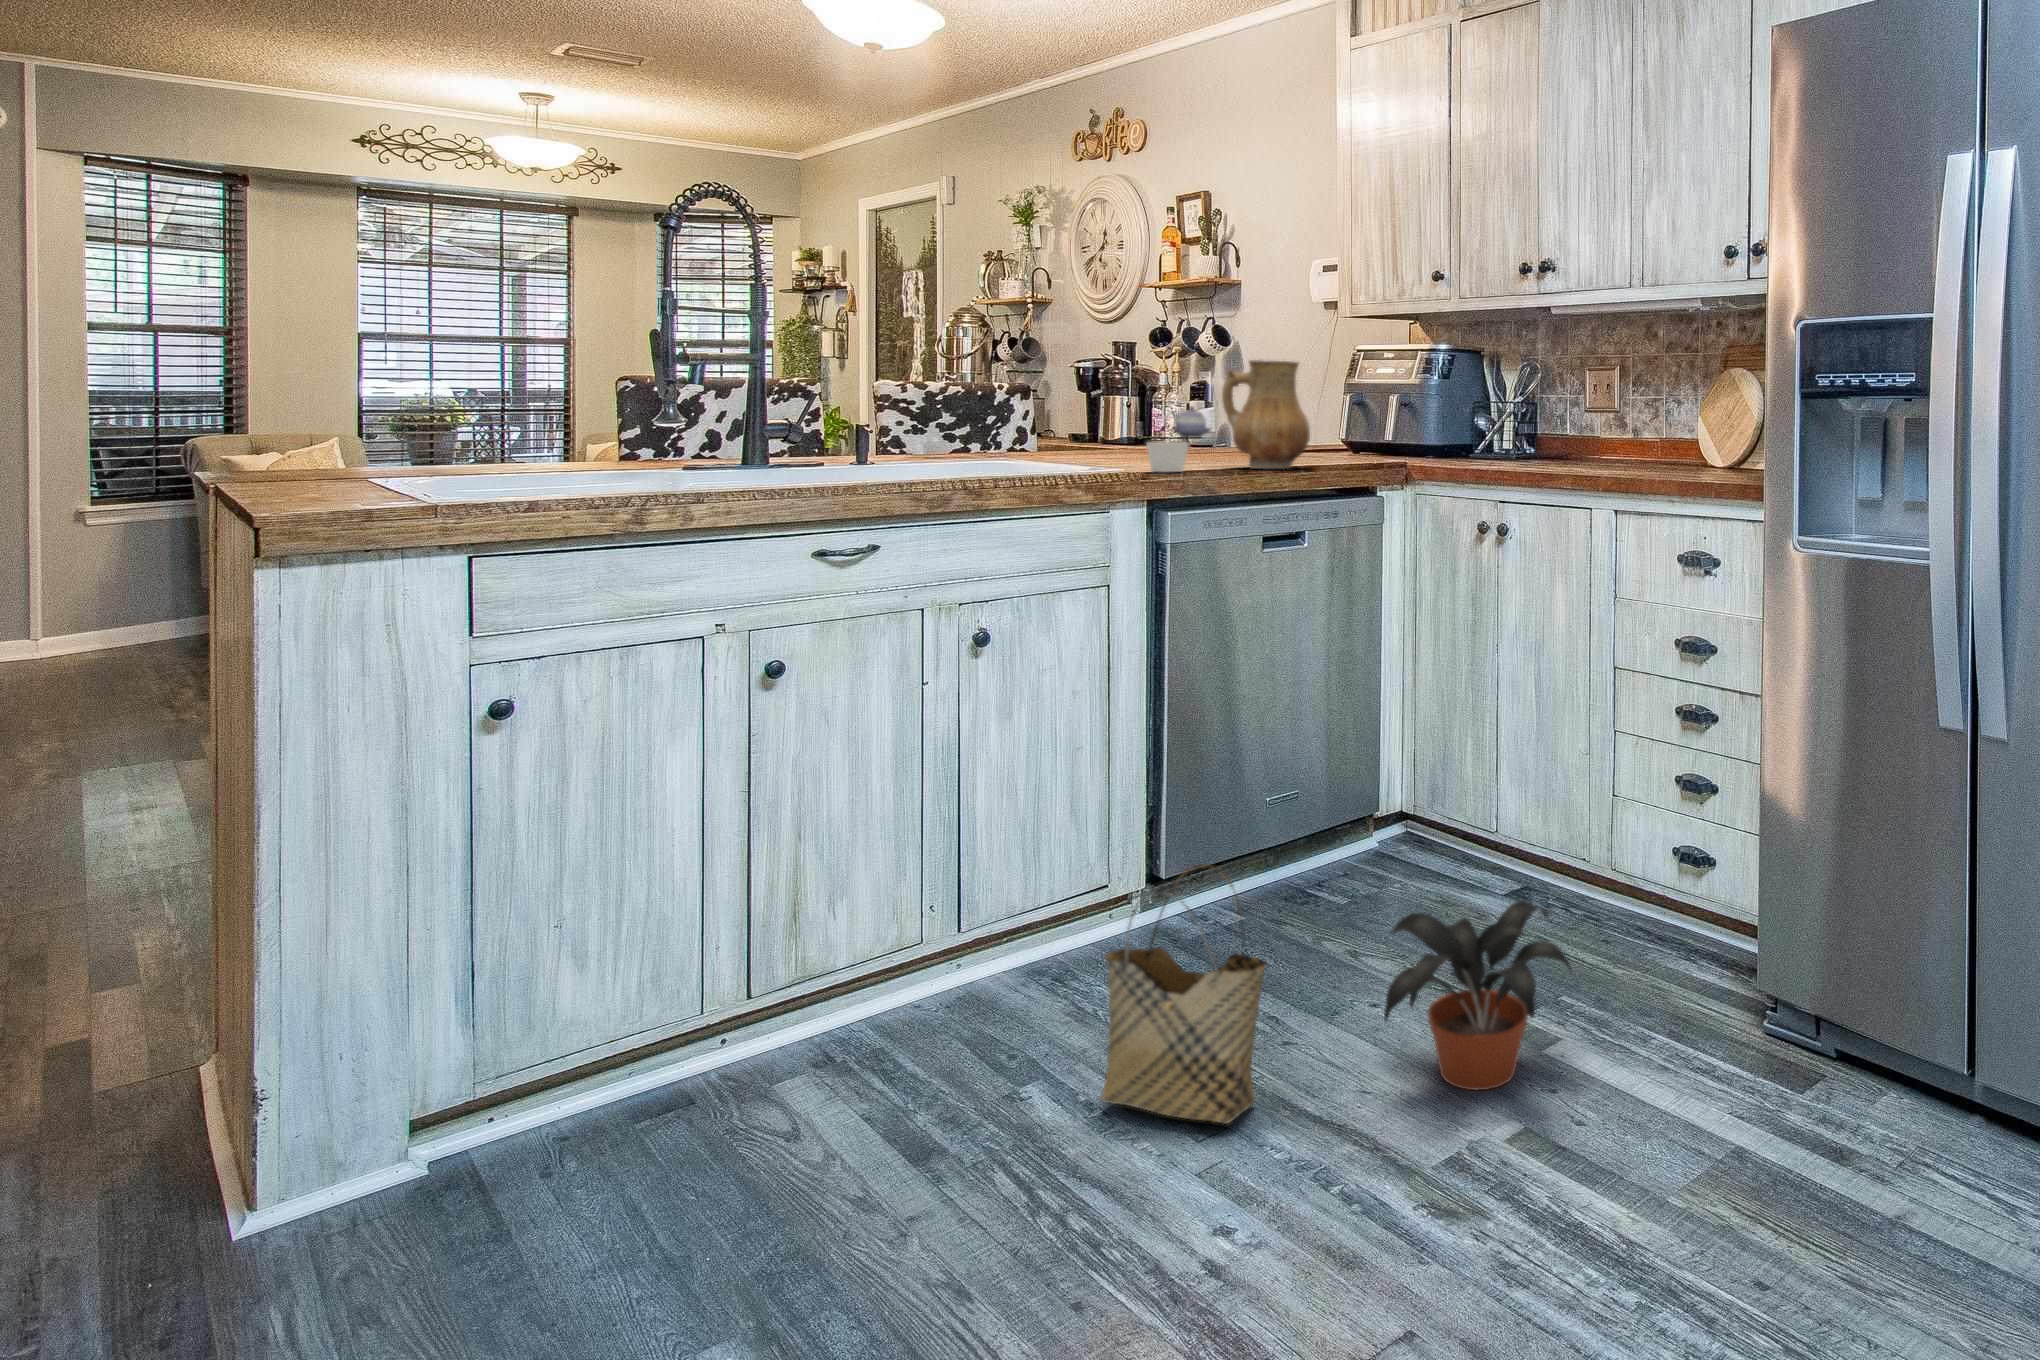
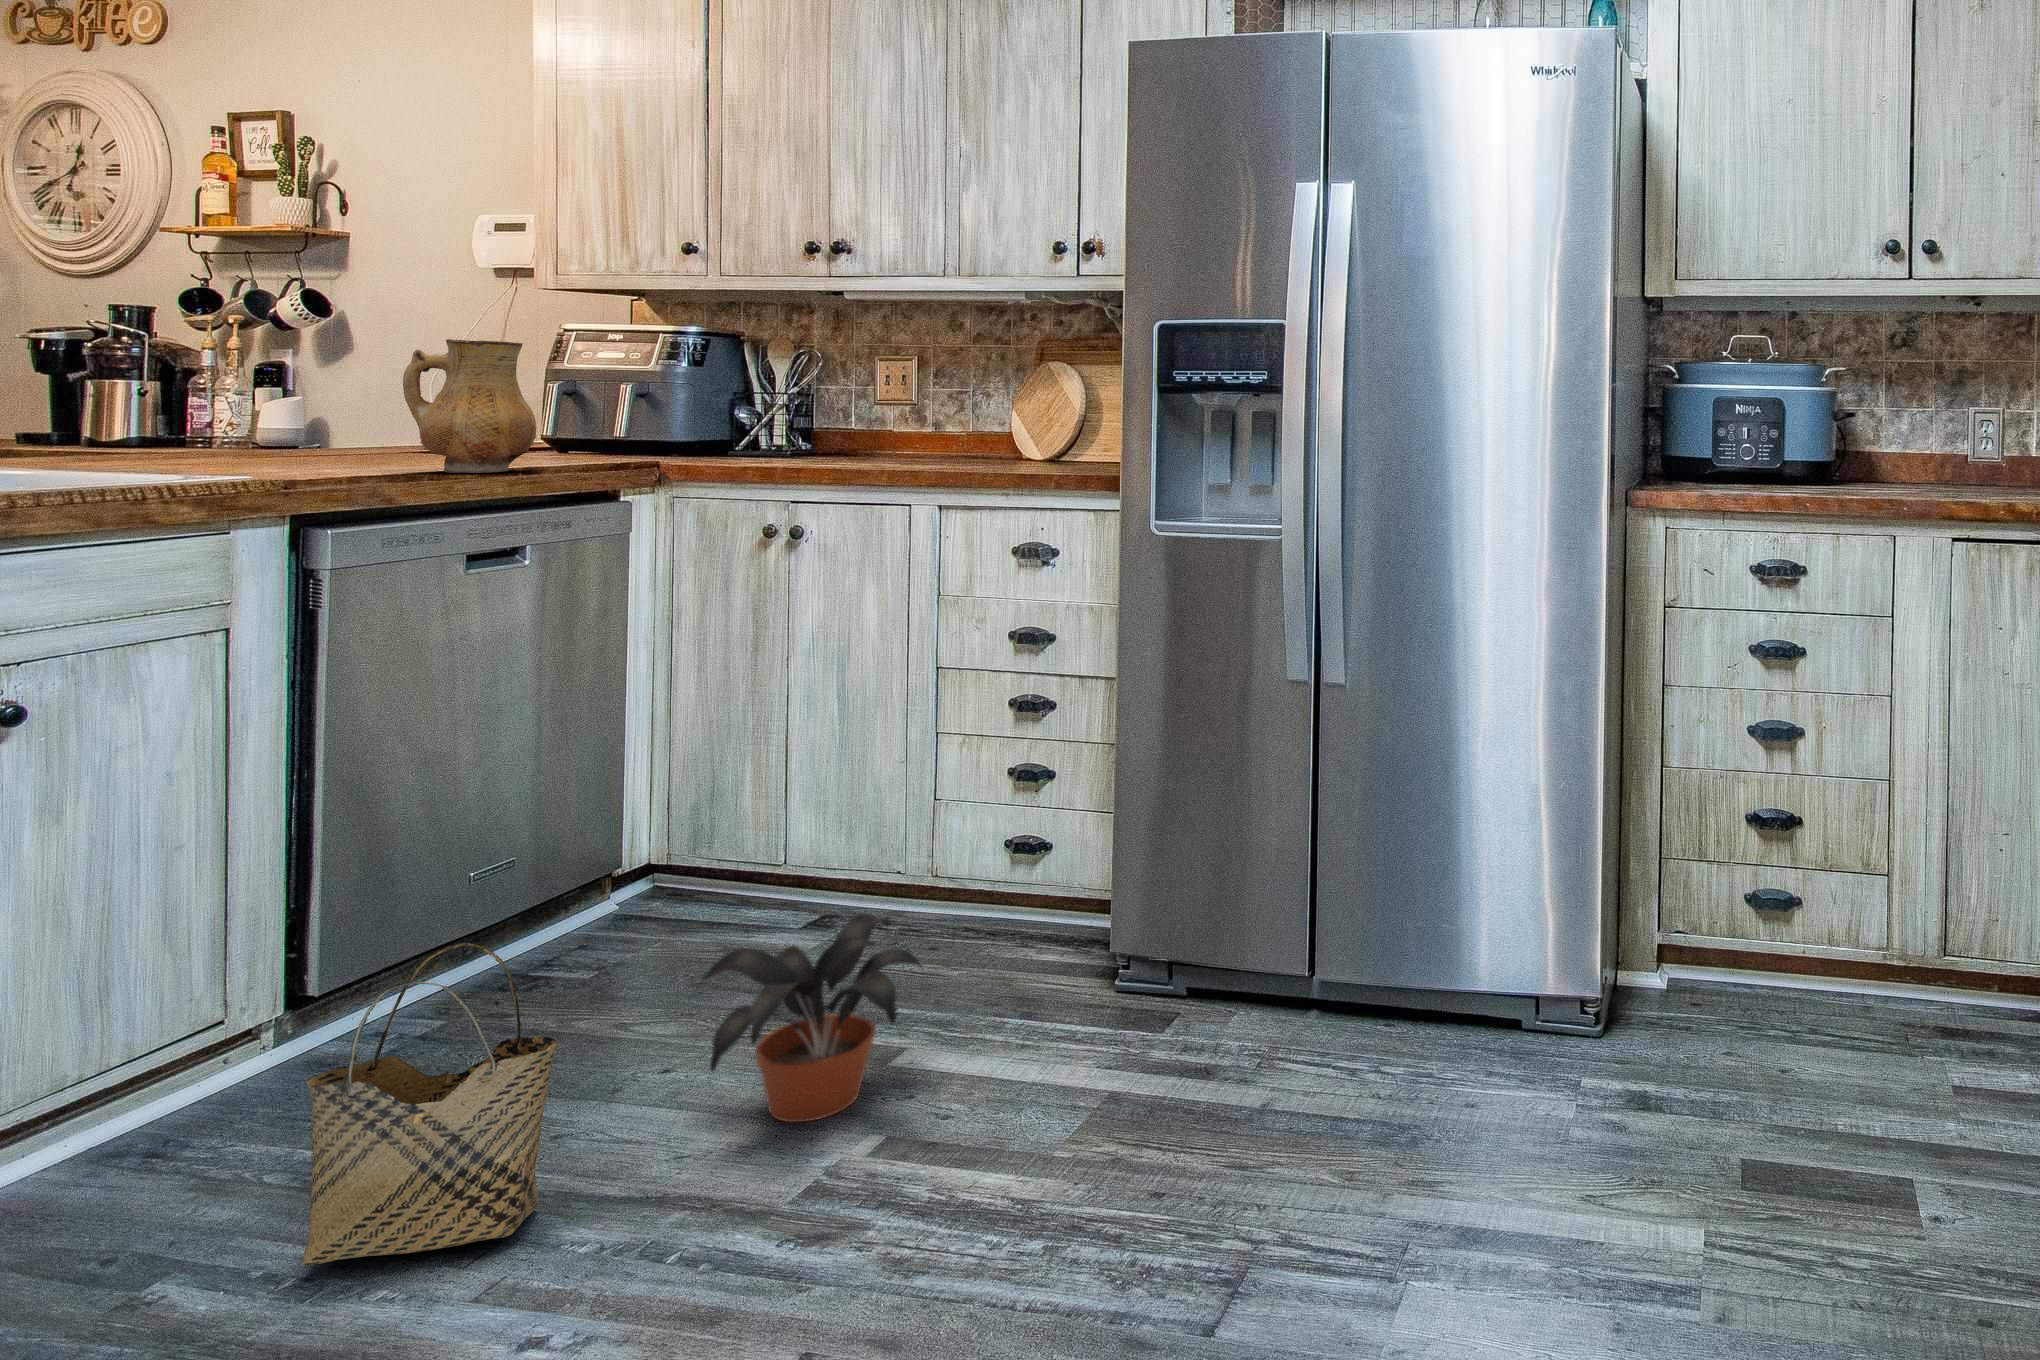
teapot: present [1167,407,1211,438] -> none [207,397,300,440]
candle: present [1146,441,1189,472] -> none [294,440,364,479]

